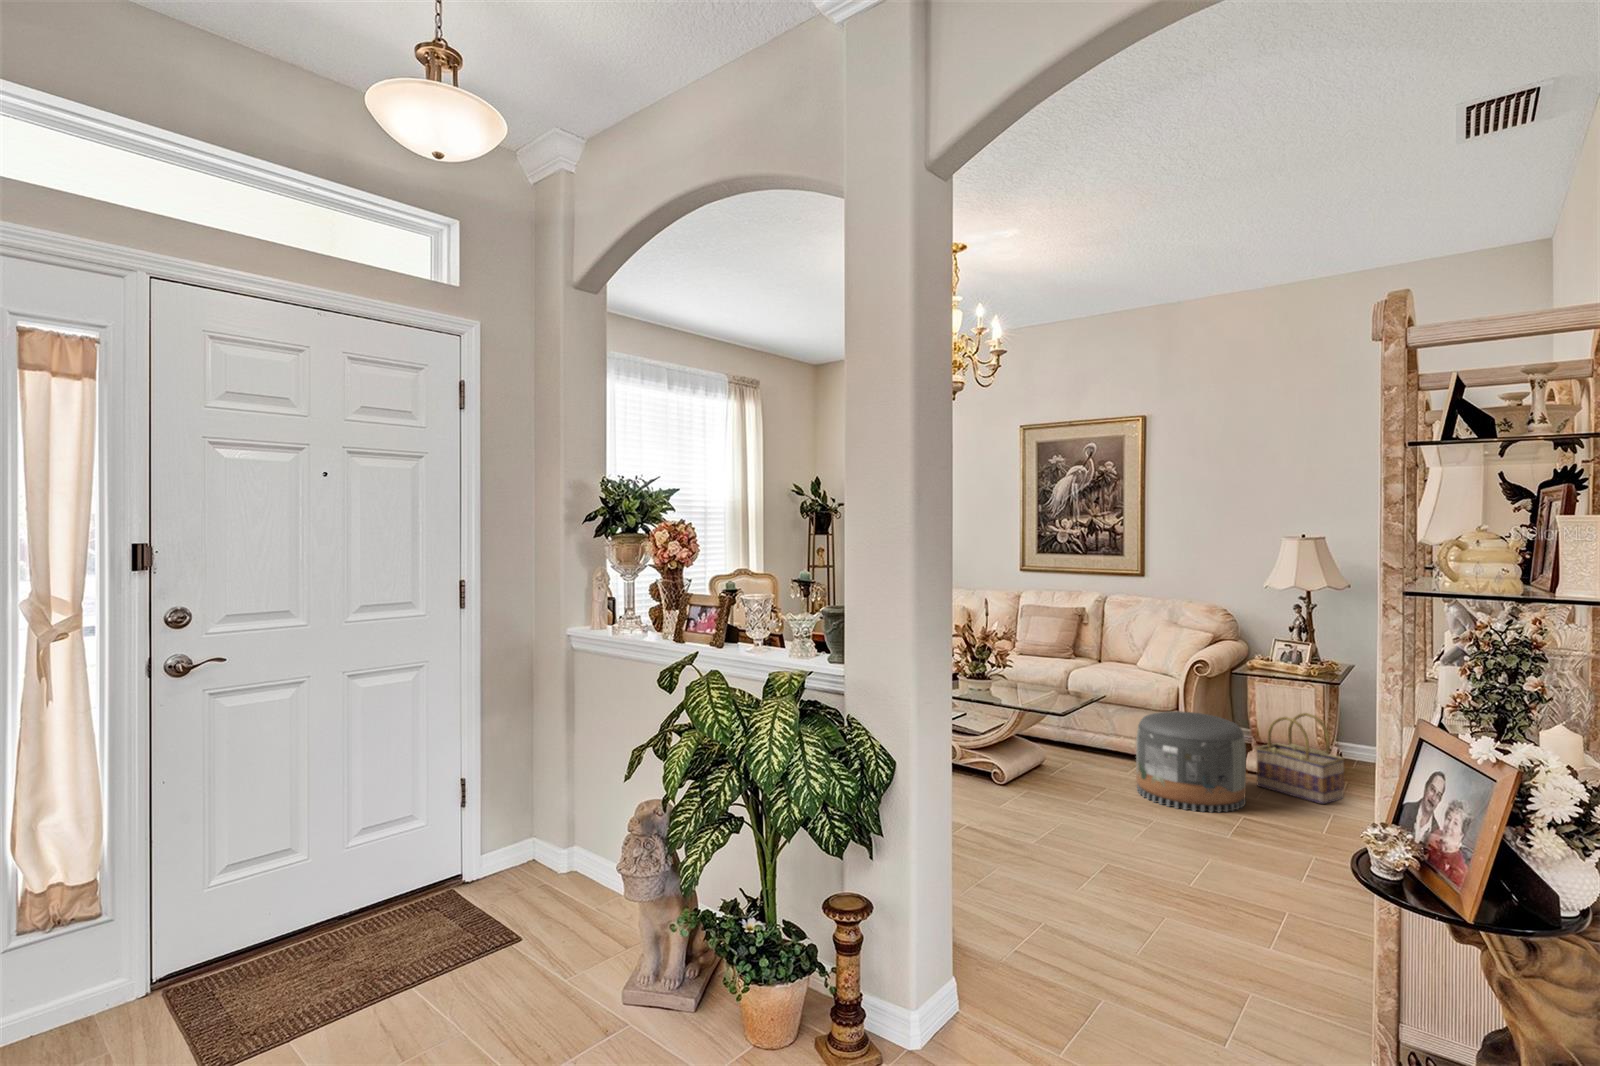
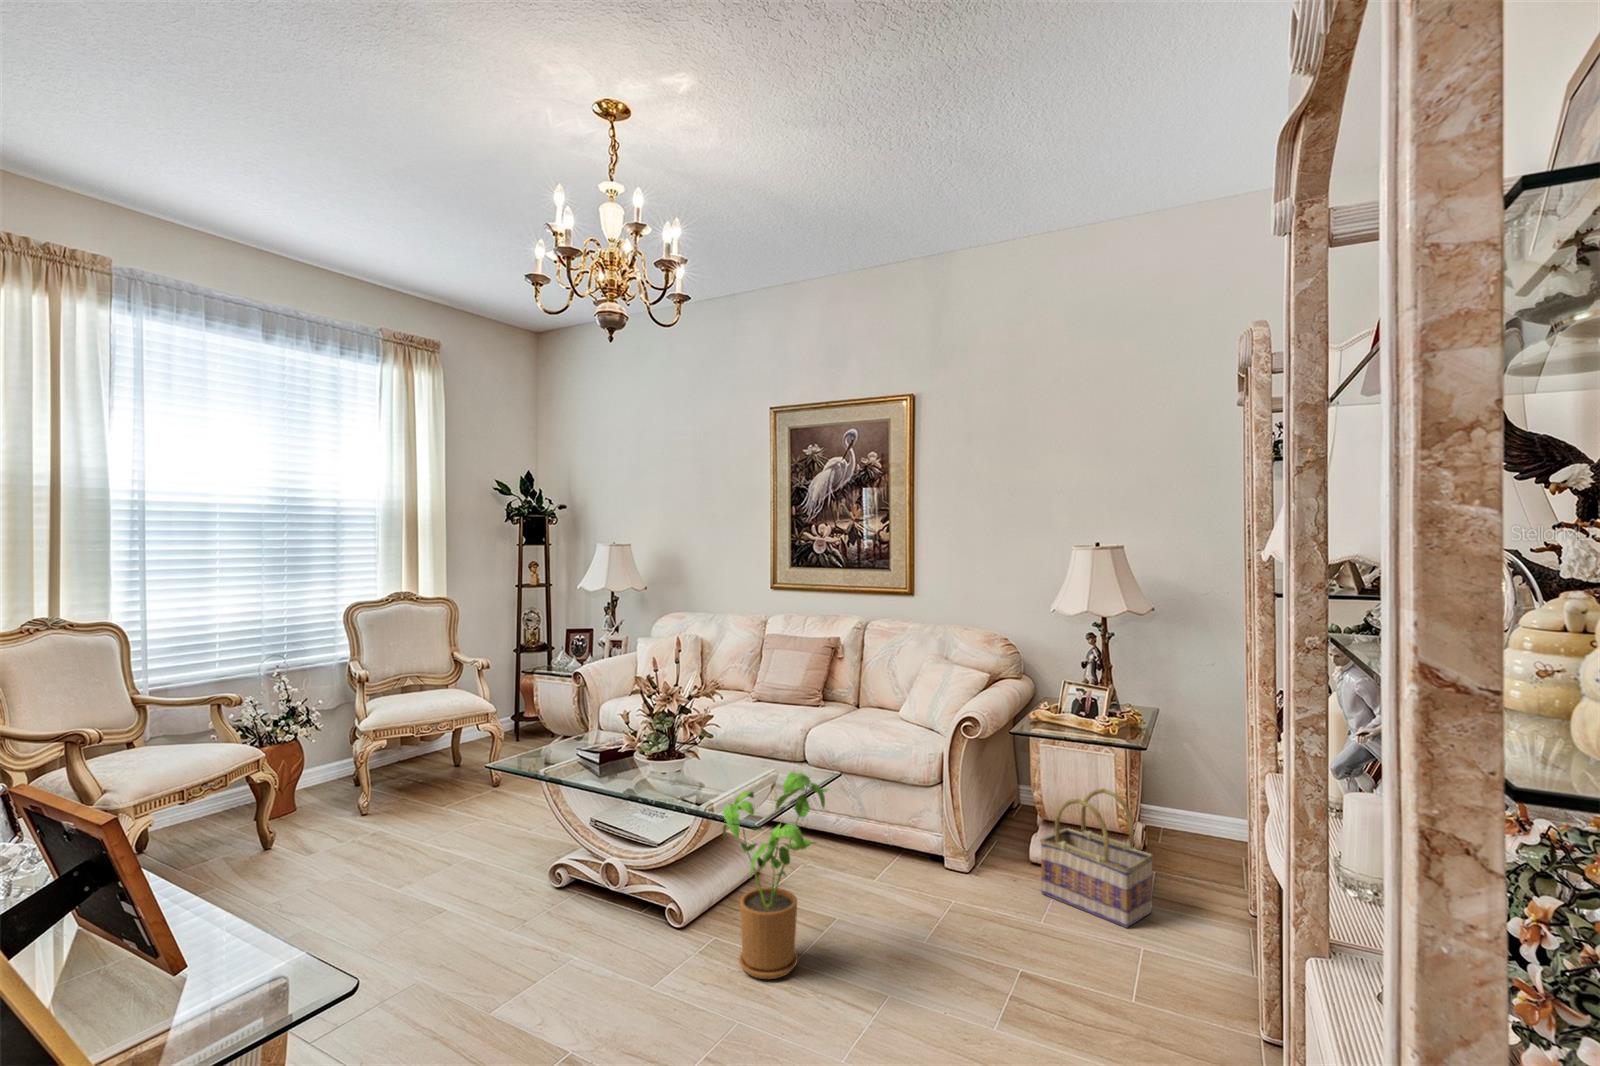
house plant: none [1036,683,1107,810] -> present [723,772,828,979]
pouf: present [1136,711,1246,813] -> none [878,795,1025,963]

